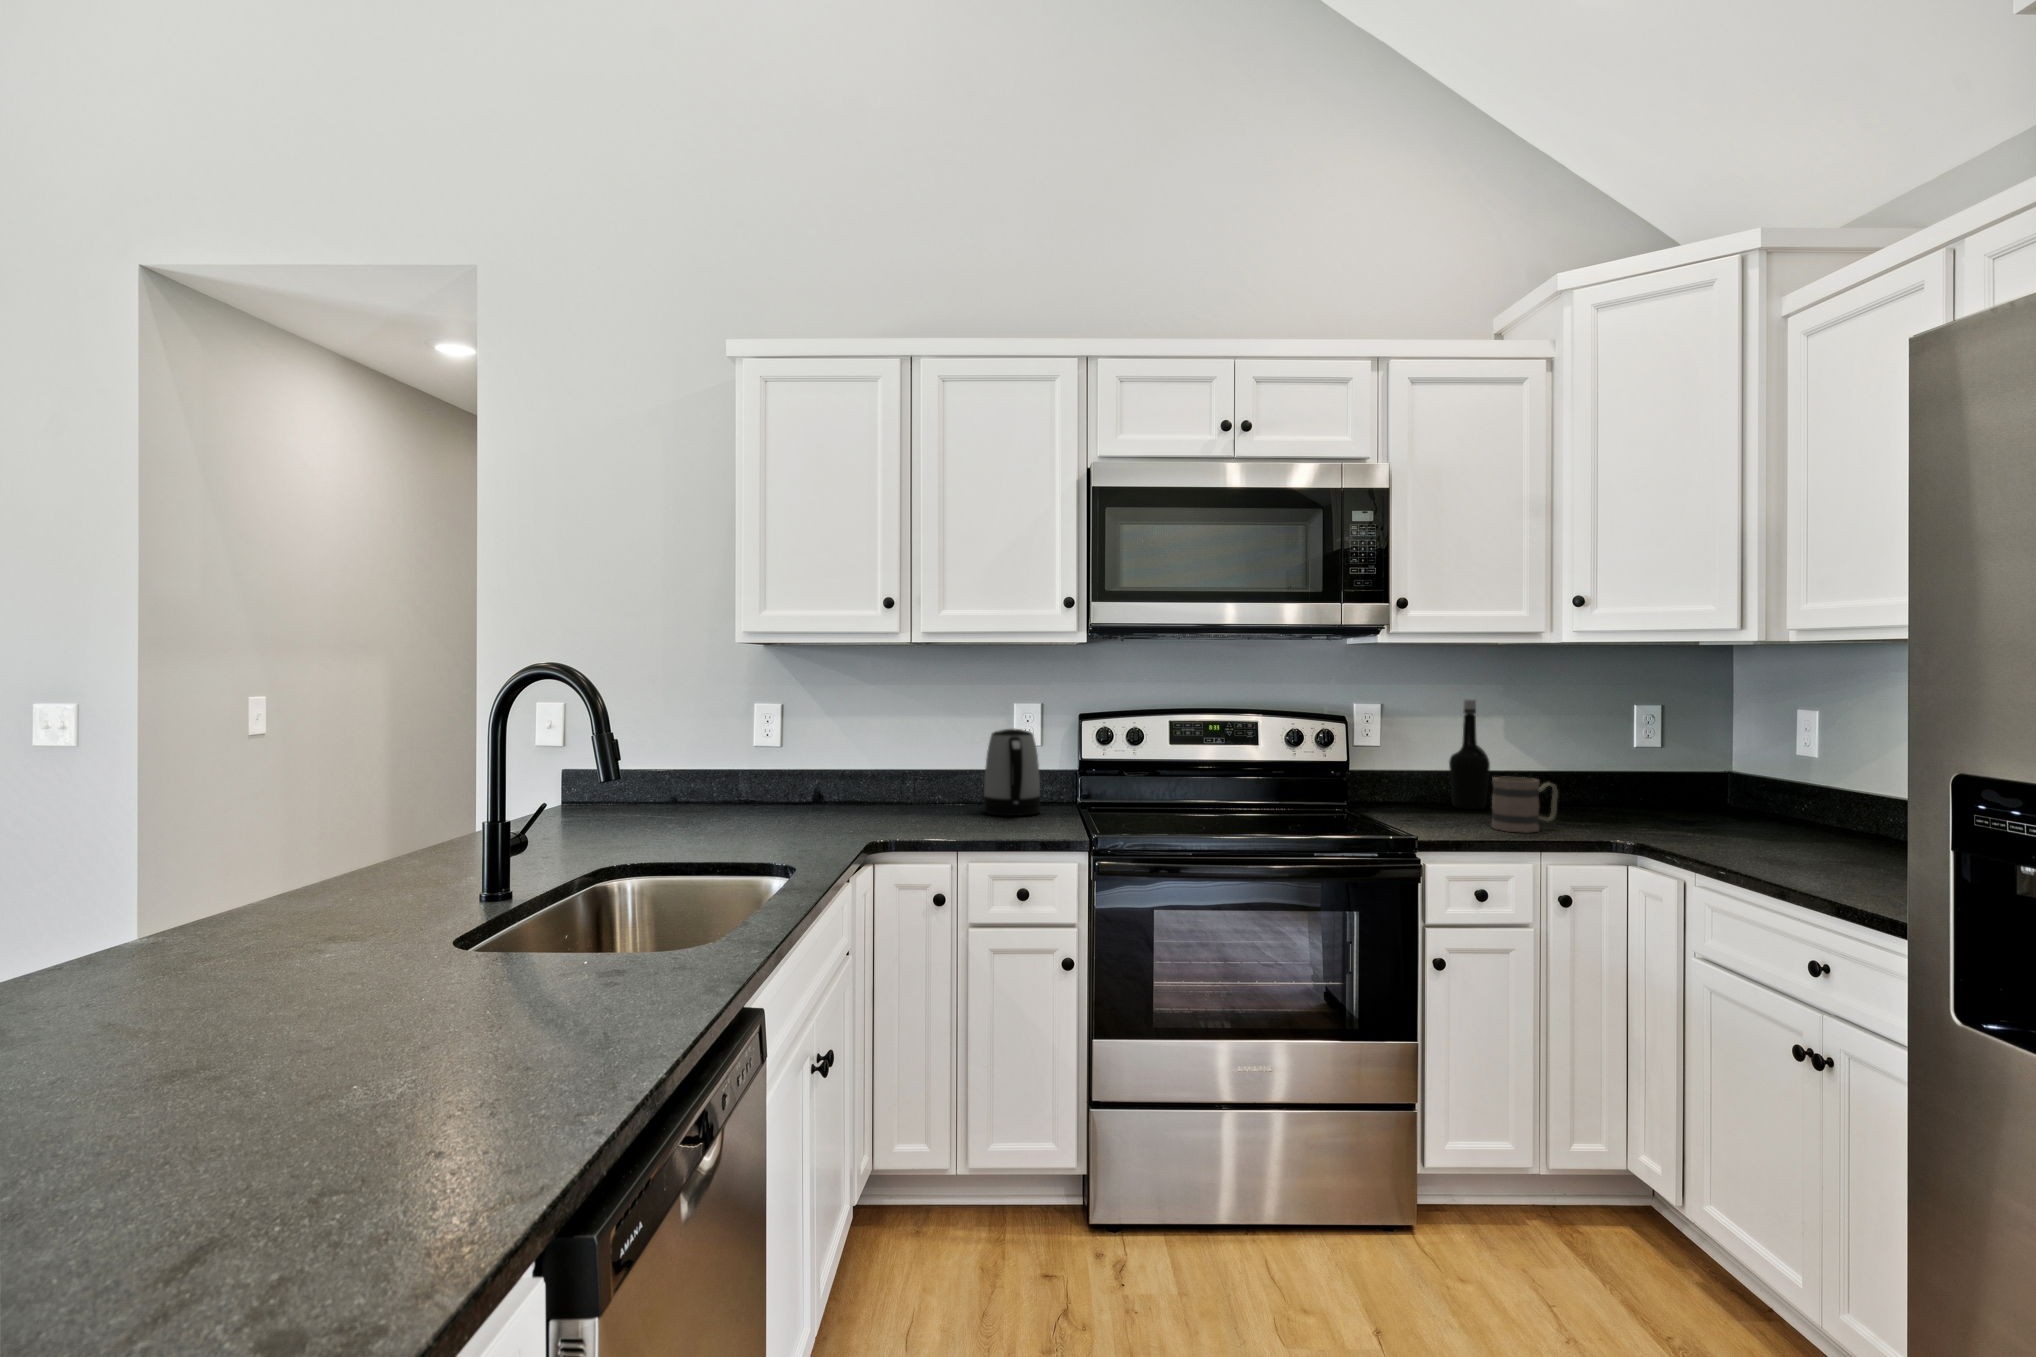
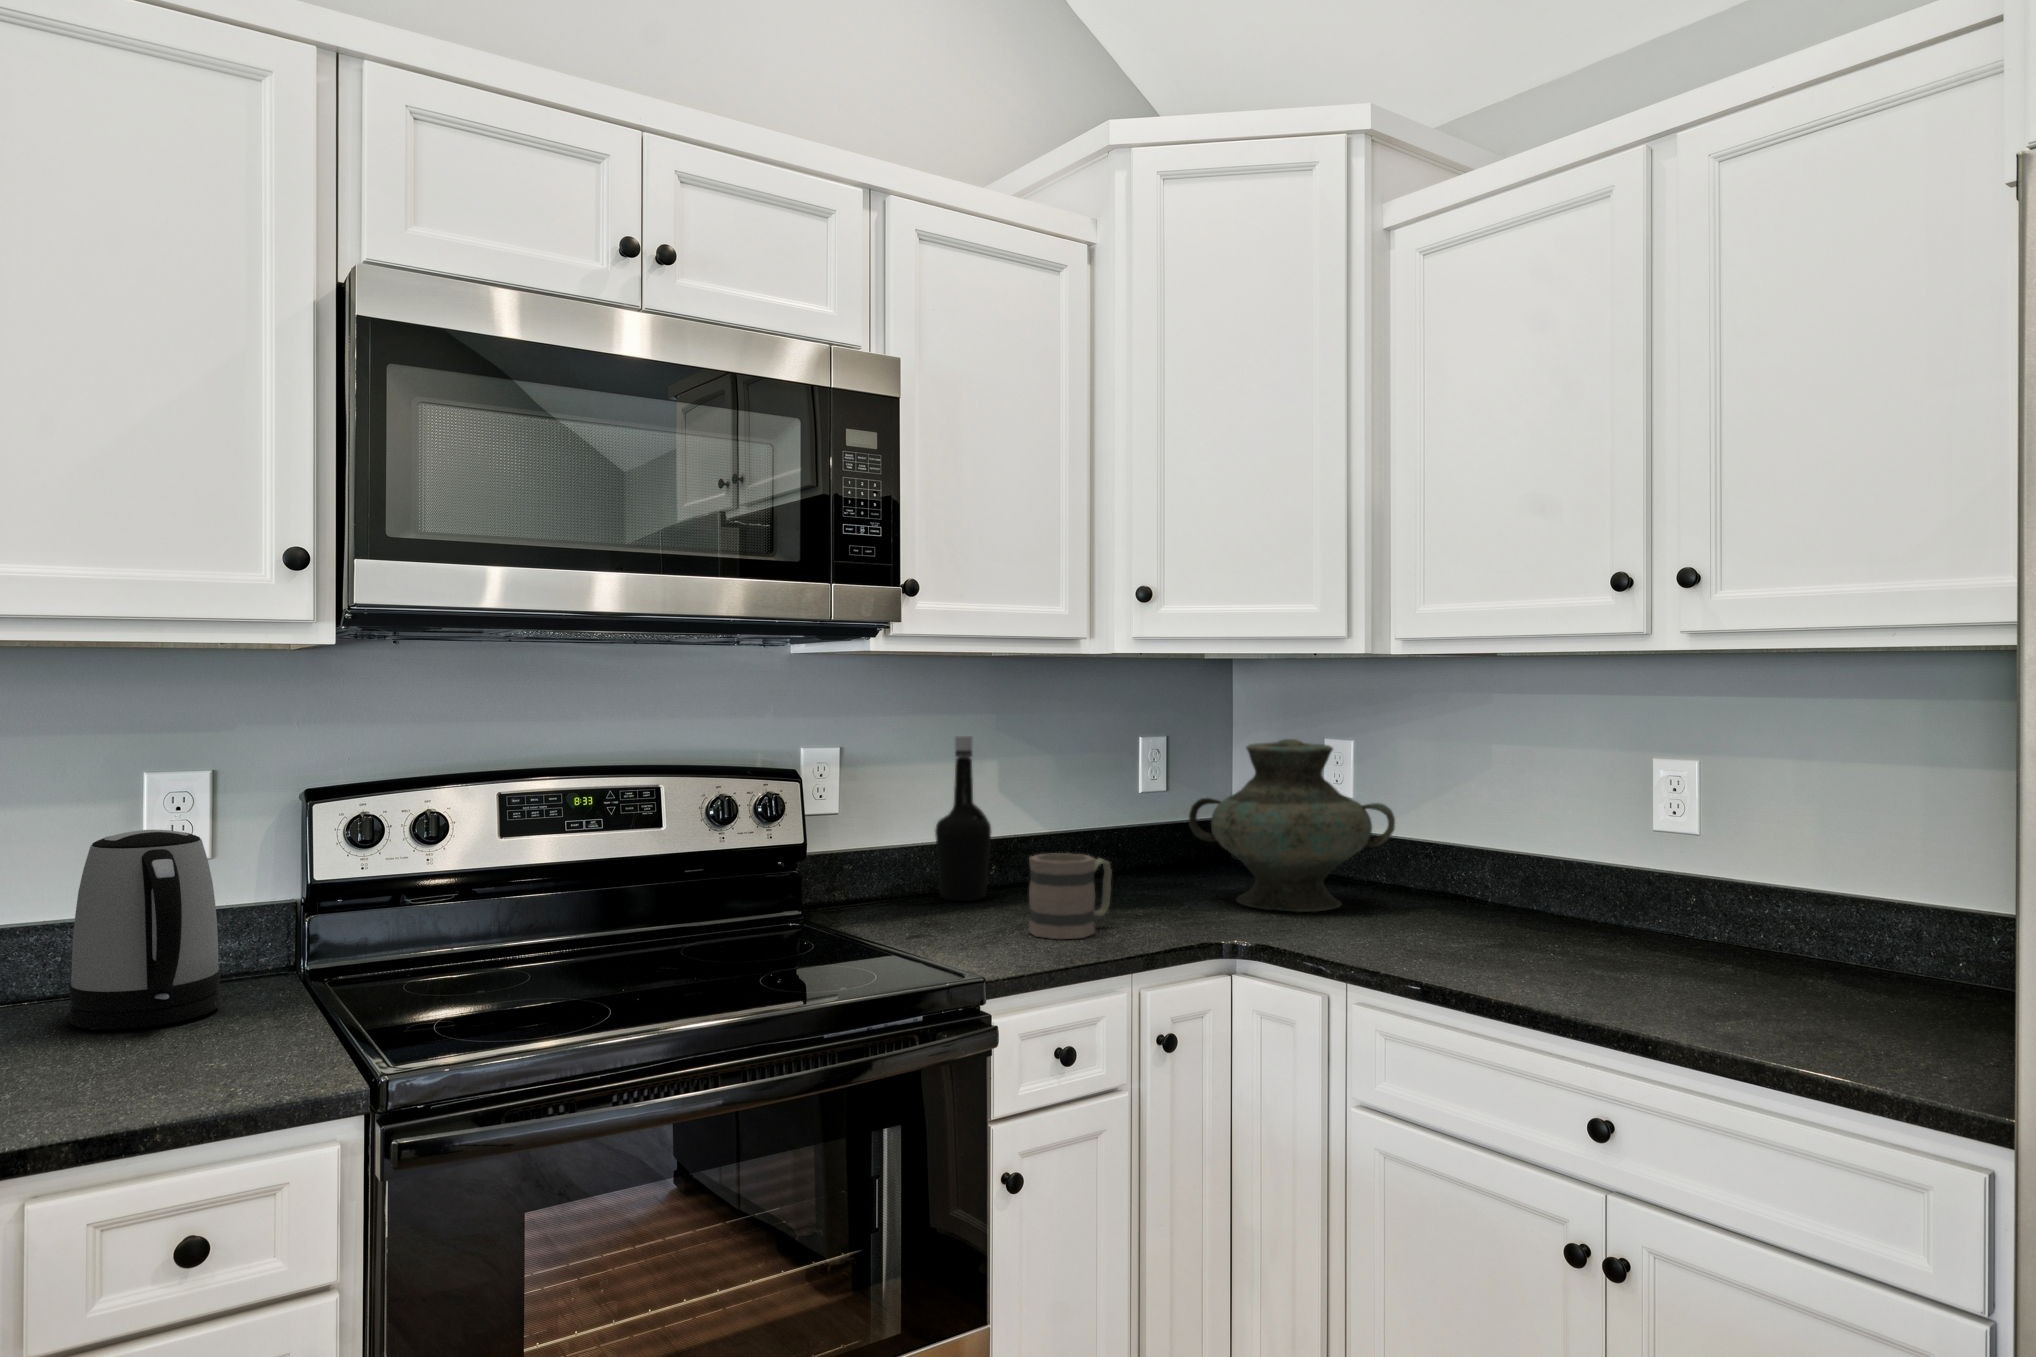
vase: none [1647,707,1832,838] -> present [1189,739,1395,912]

